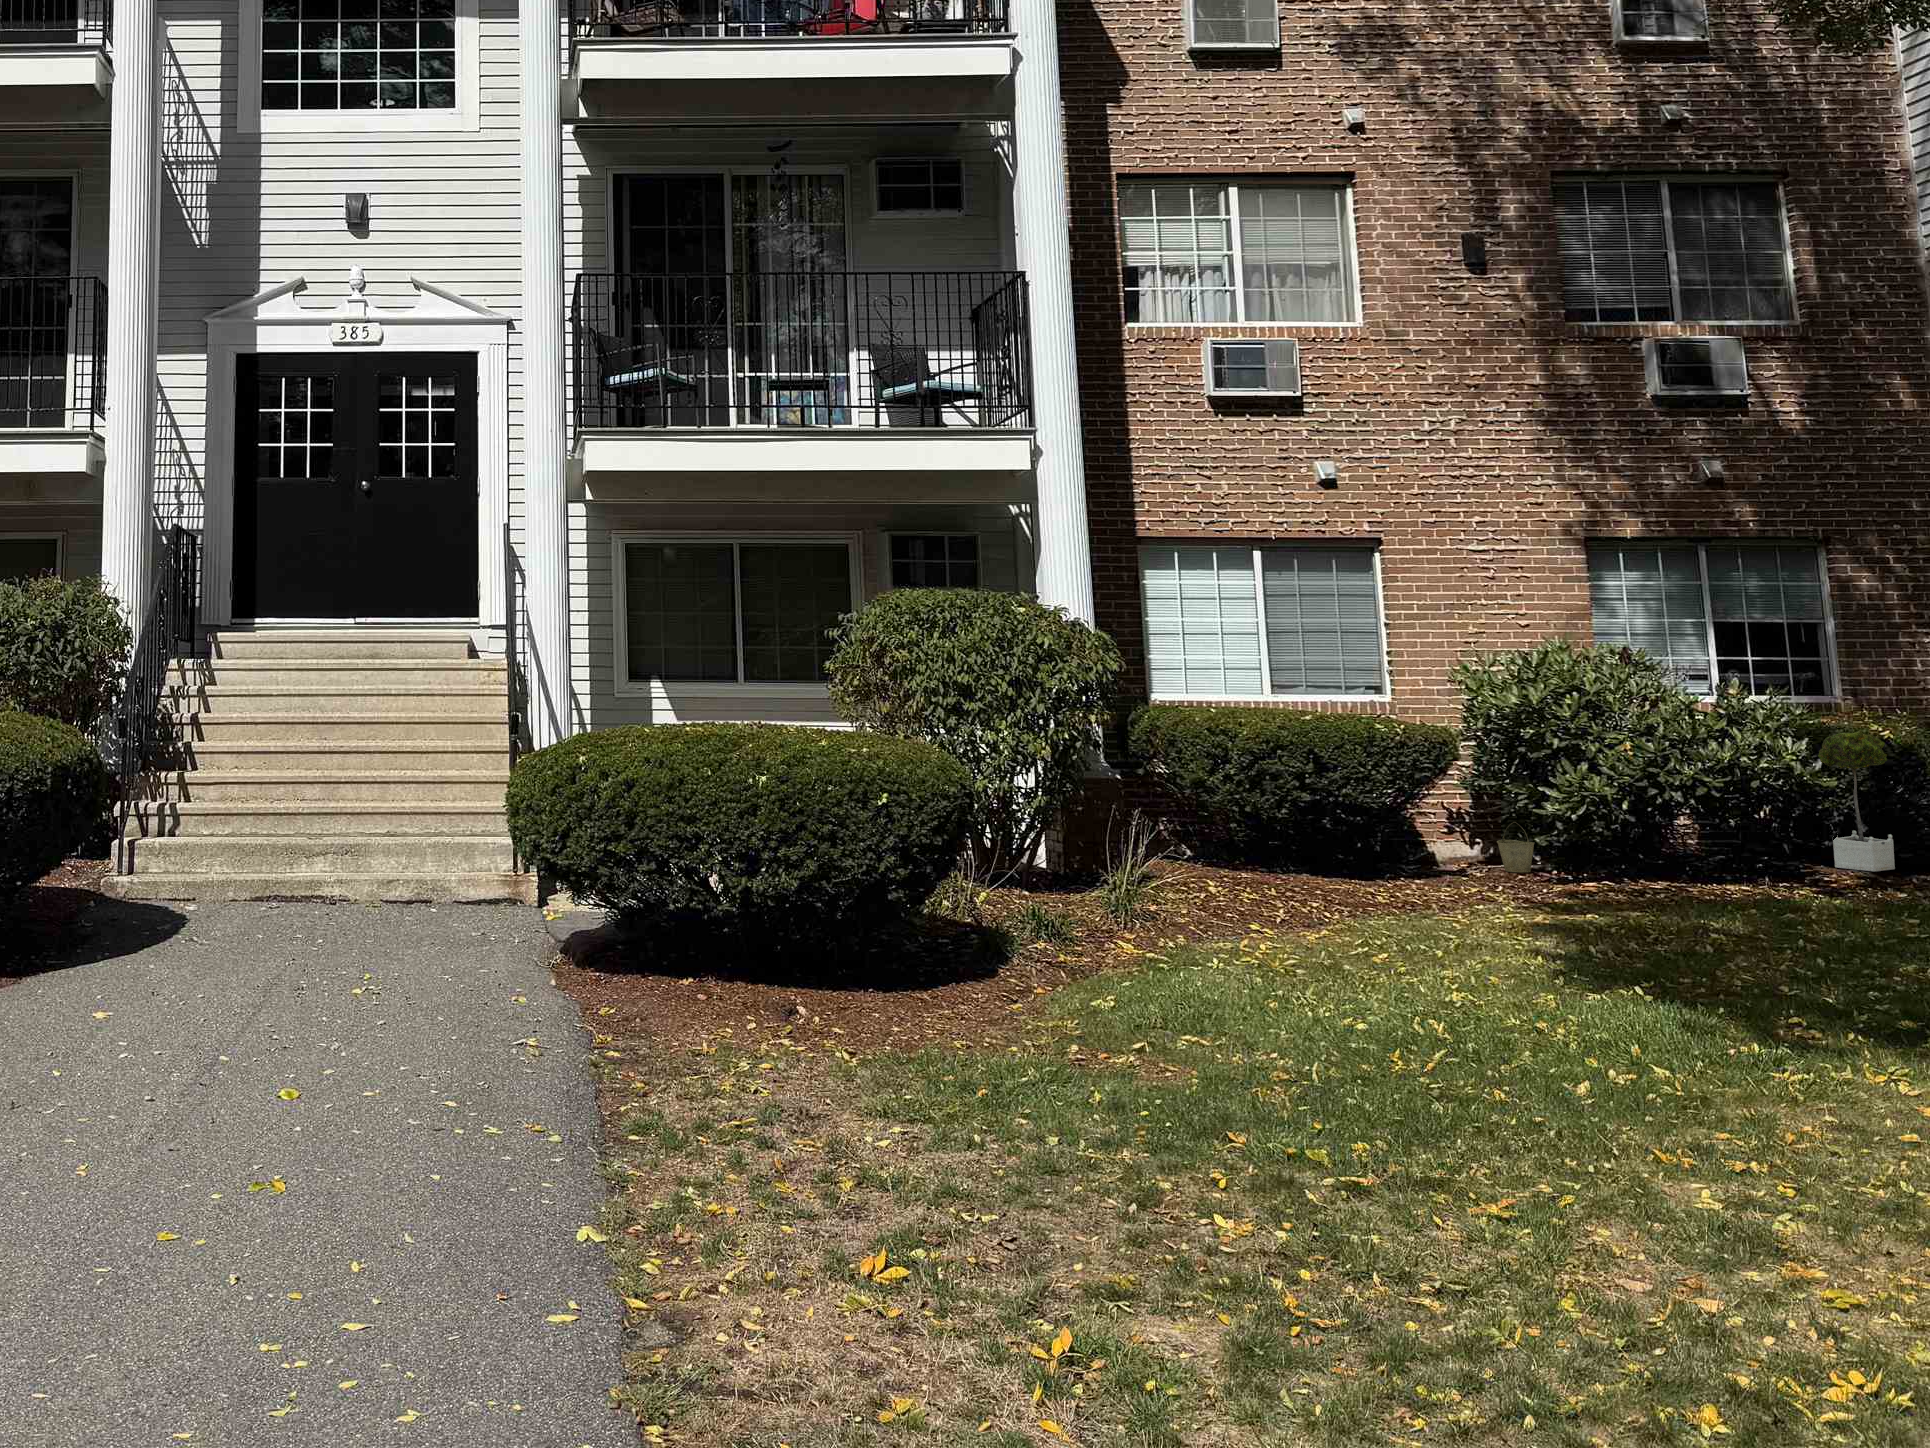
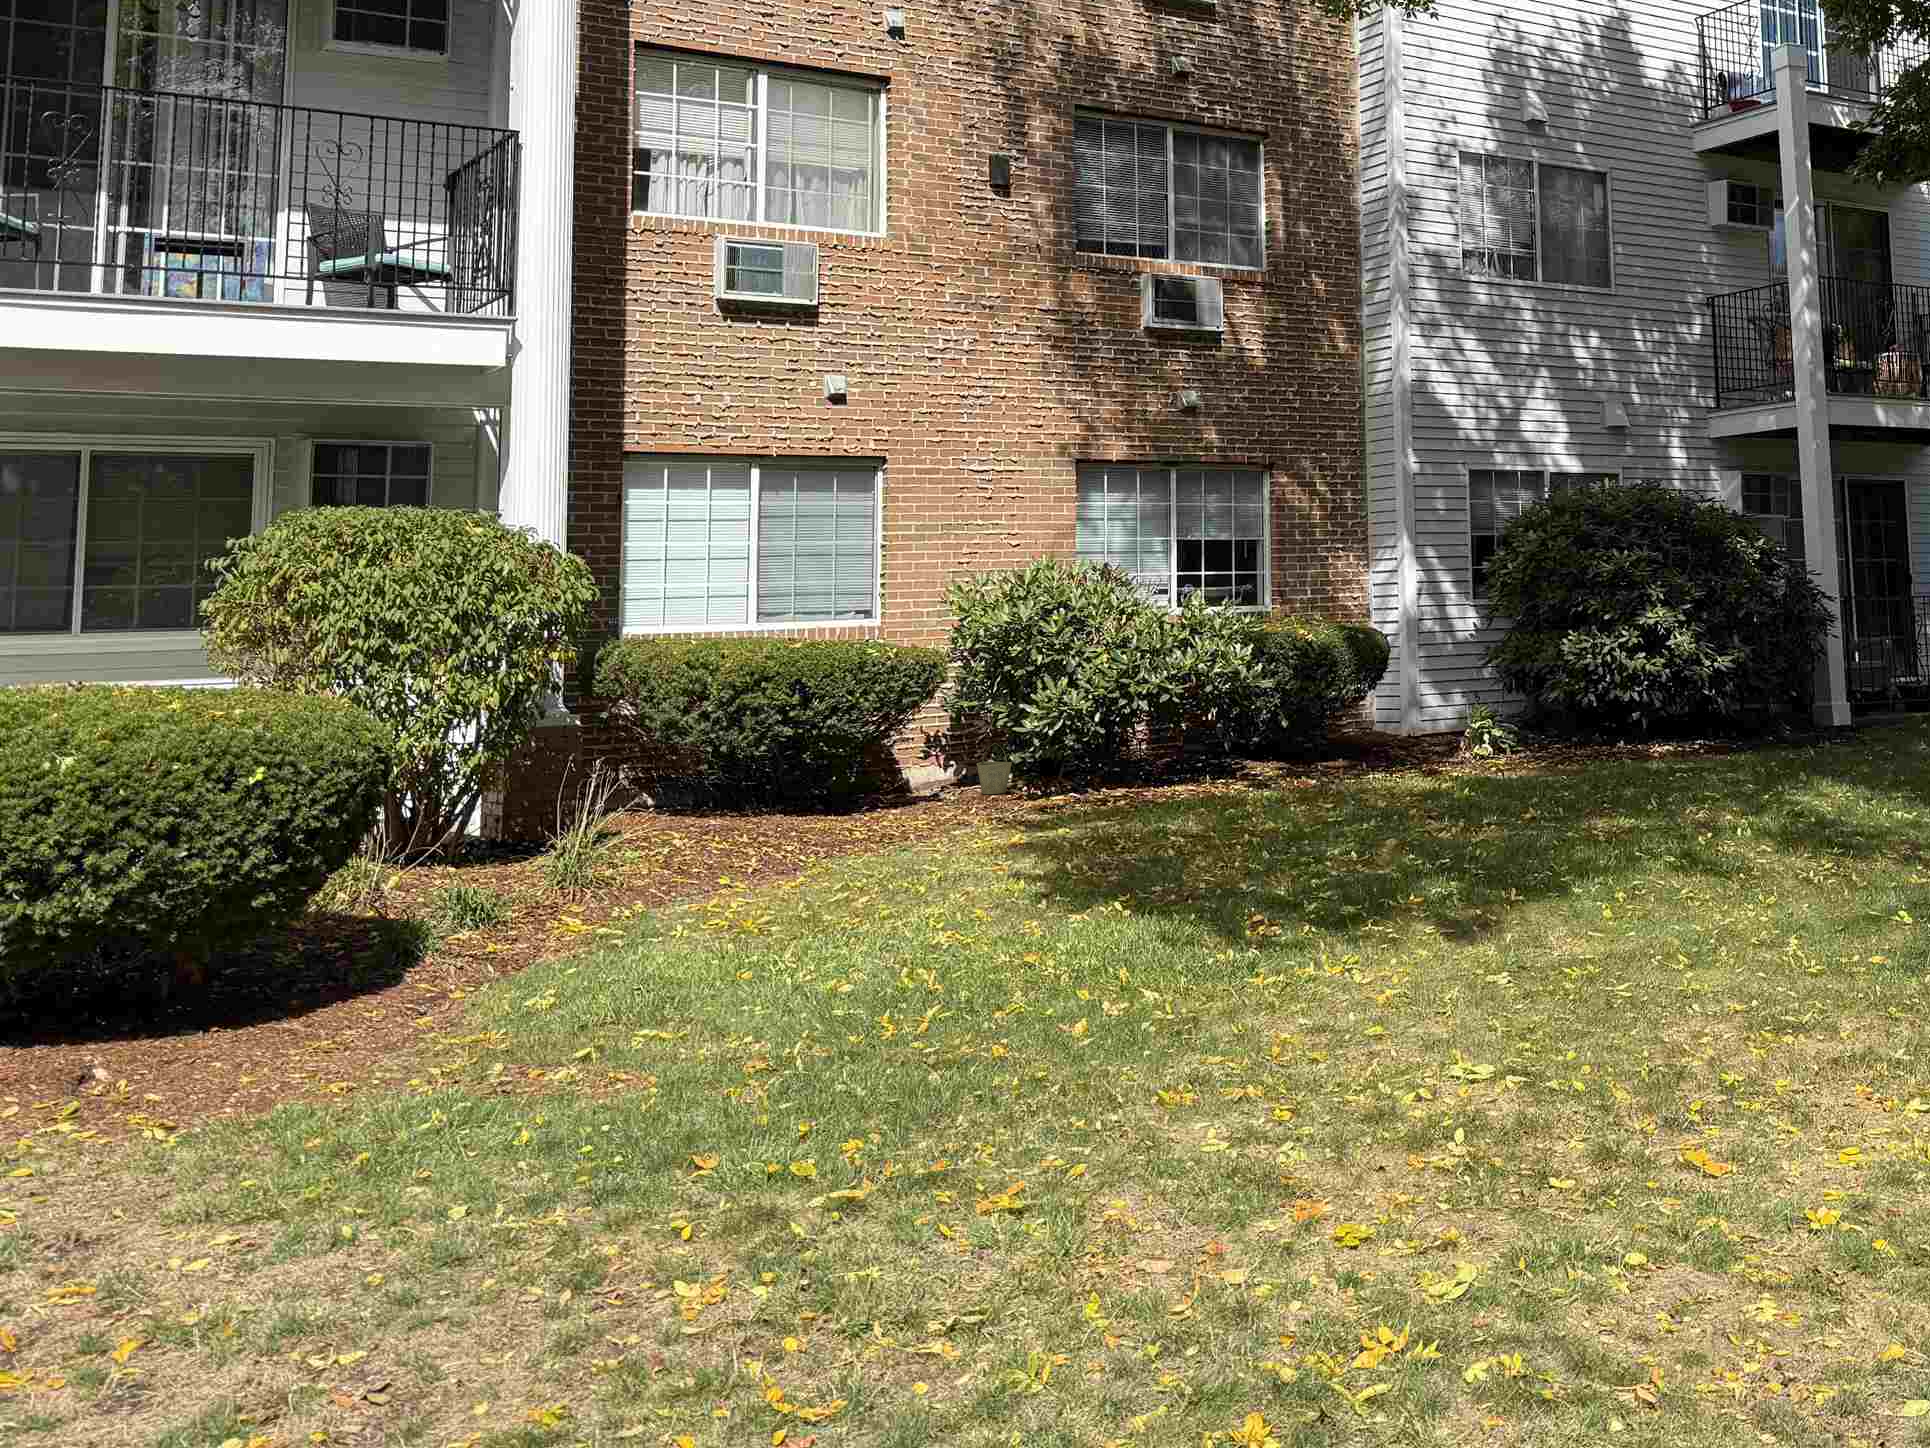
potted tree: present [1818,730,1895,871] -> none [1259,637,1312,766]

